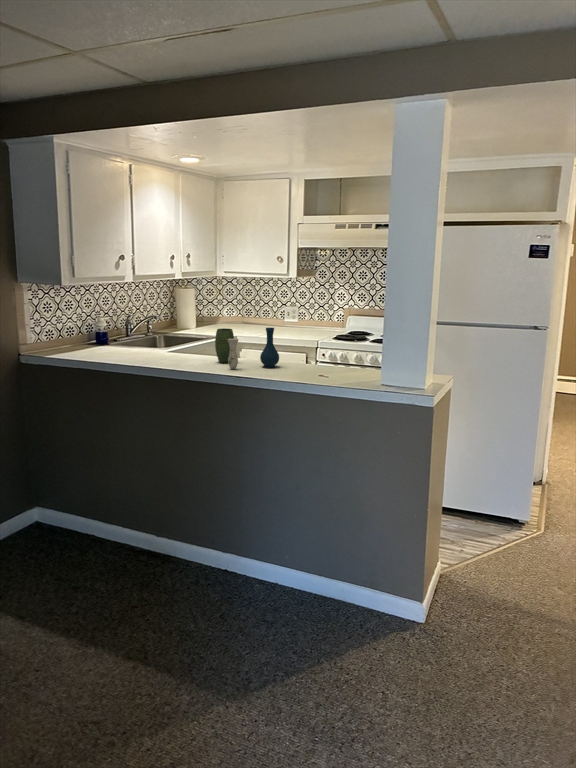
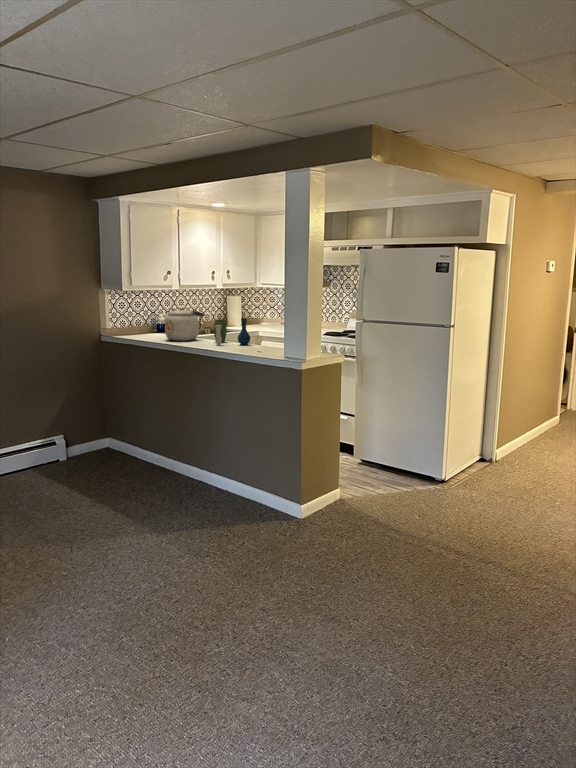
kettle: none [129,311,193,362] -> present [165,308,205,341]

